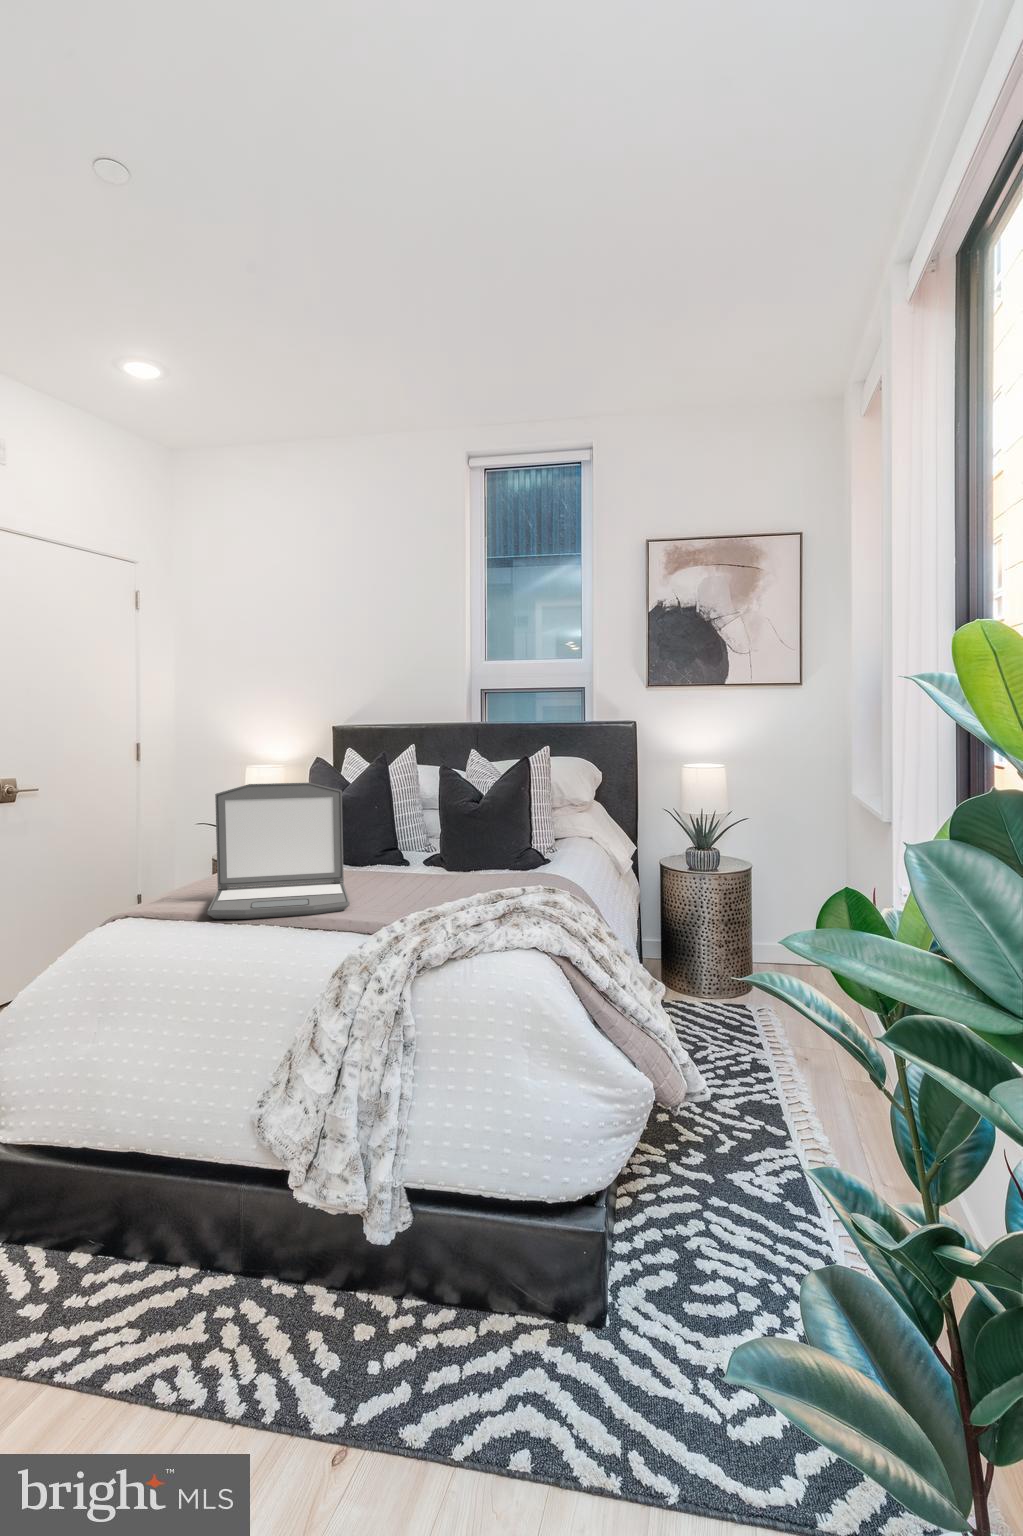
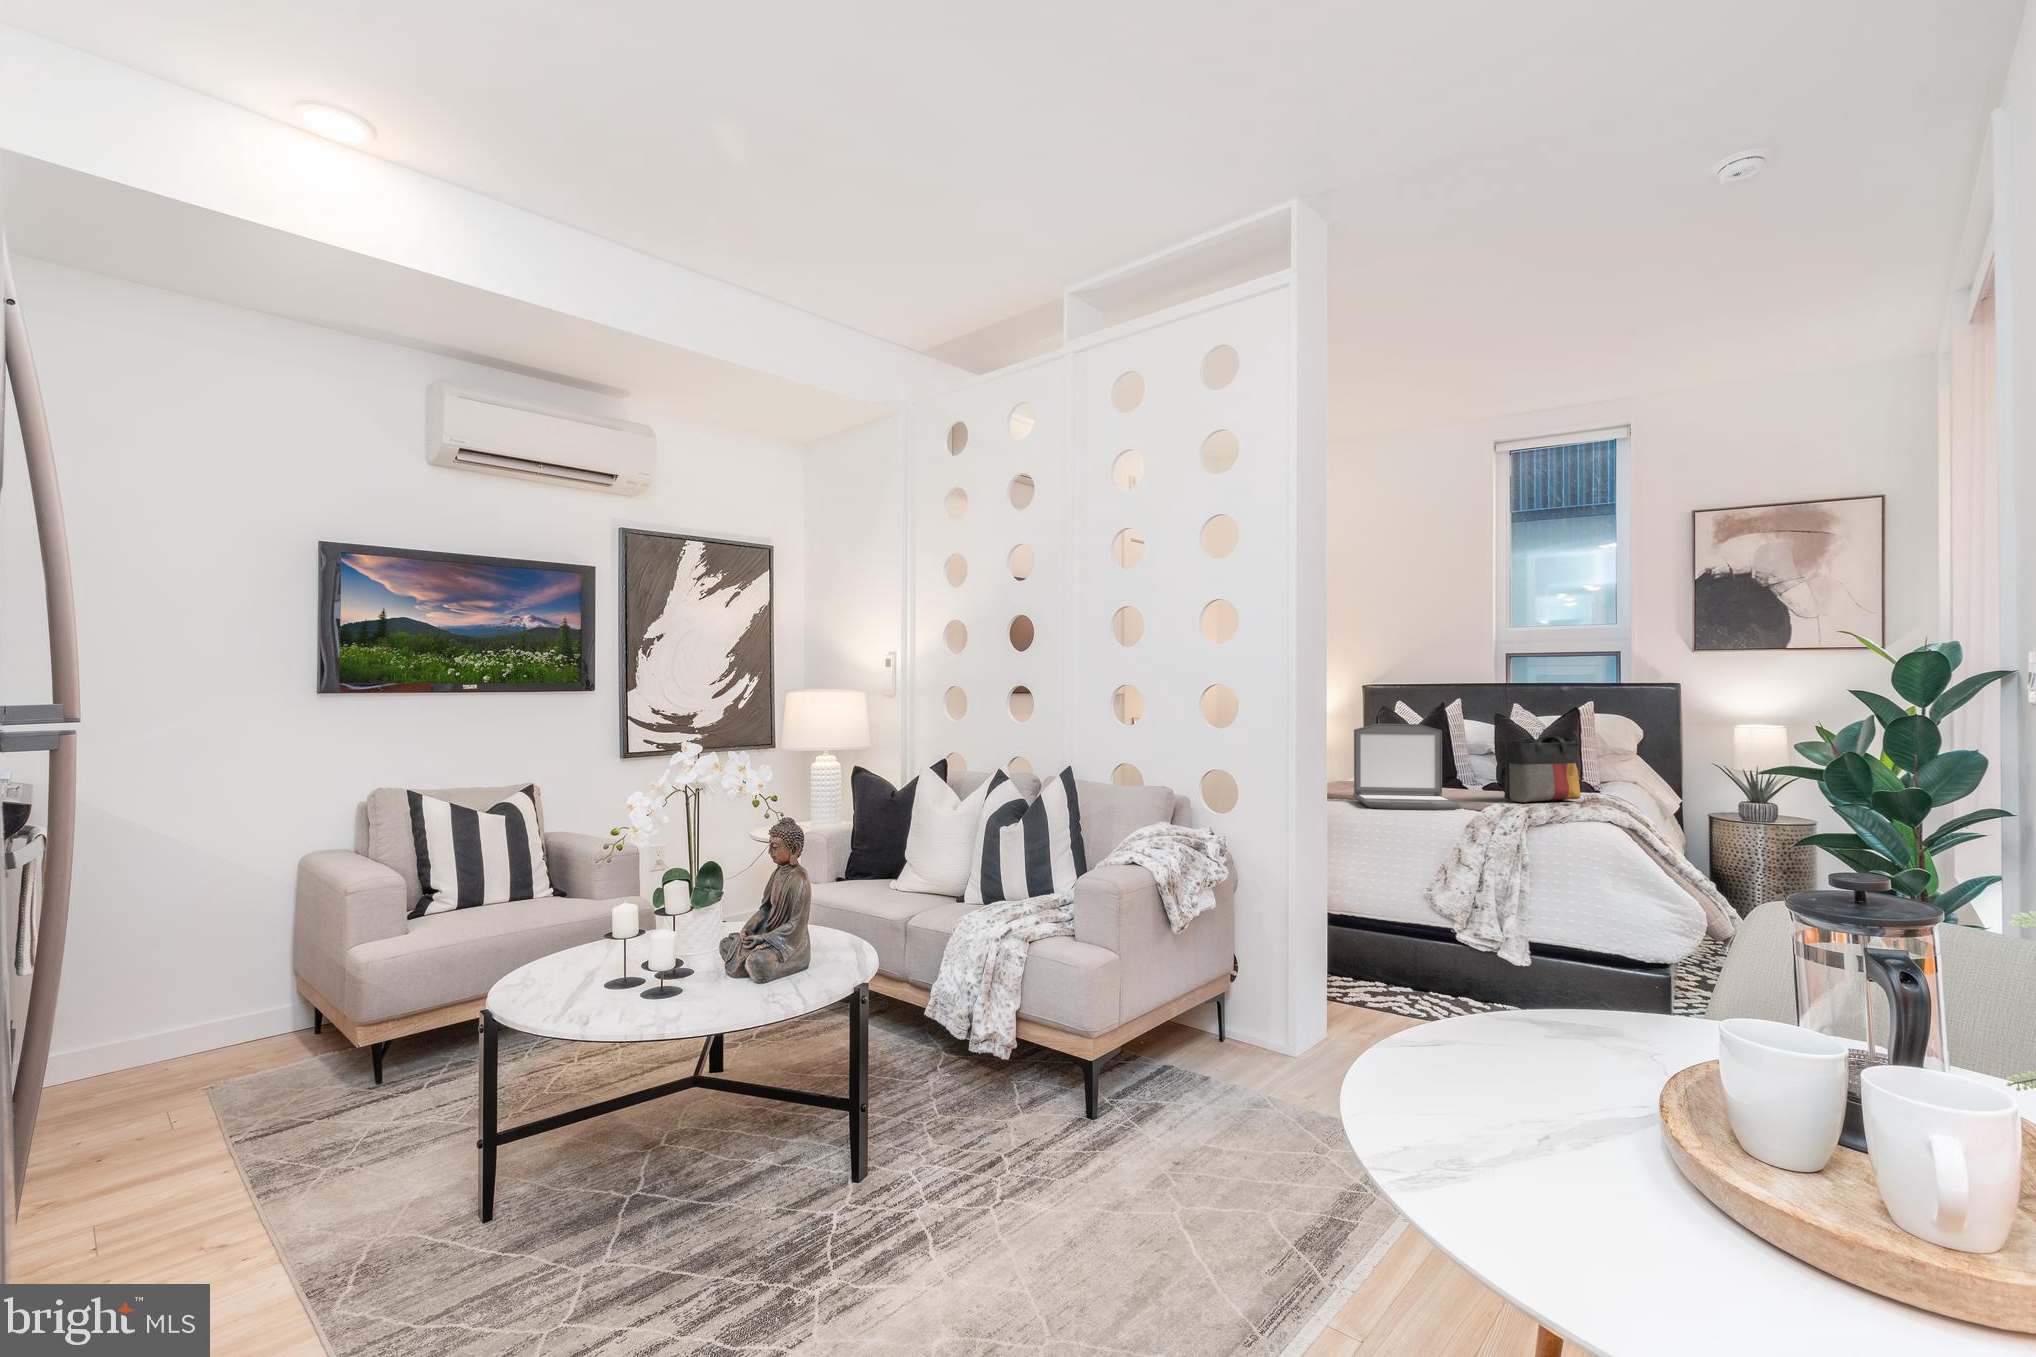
tote bag: none [427,791,521,882] -> present [1501,737,1581,802]

